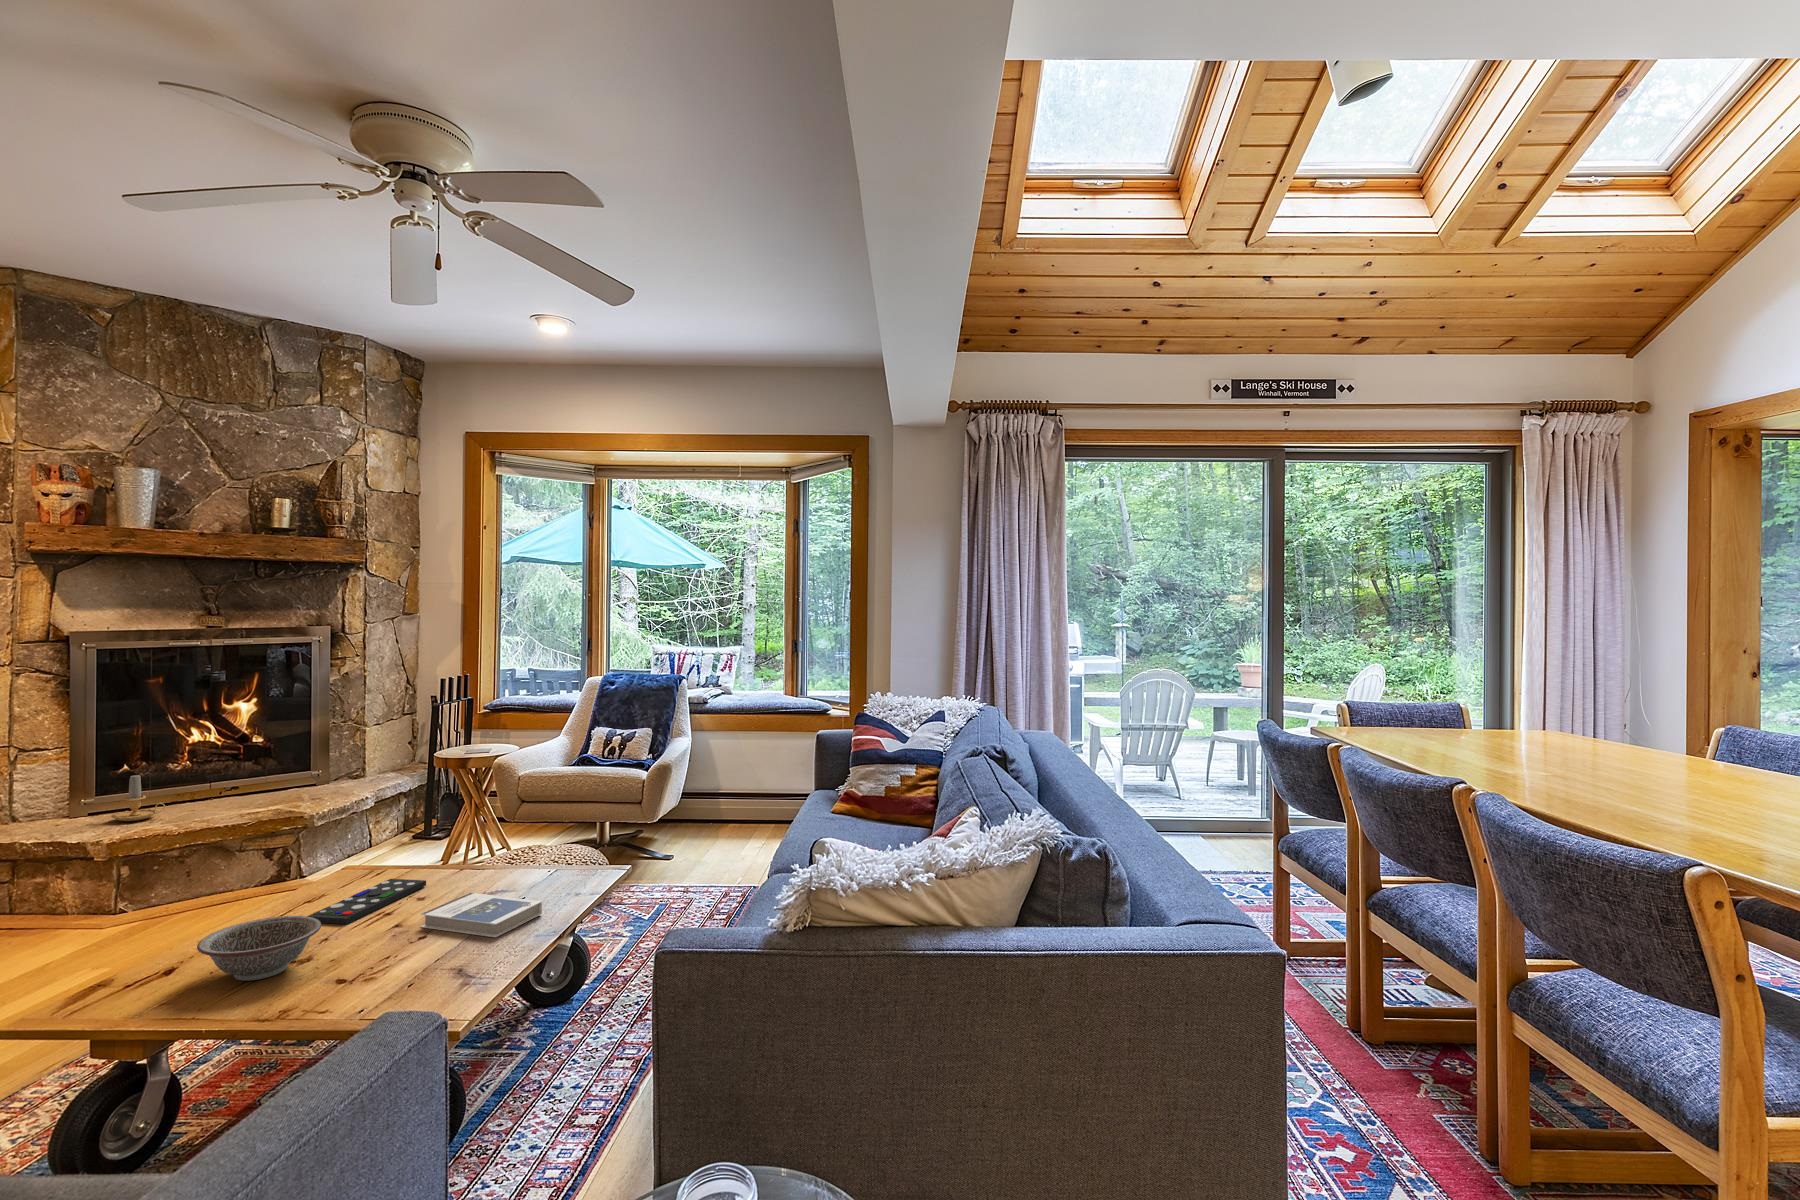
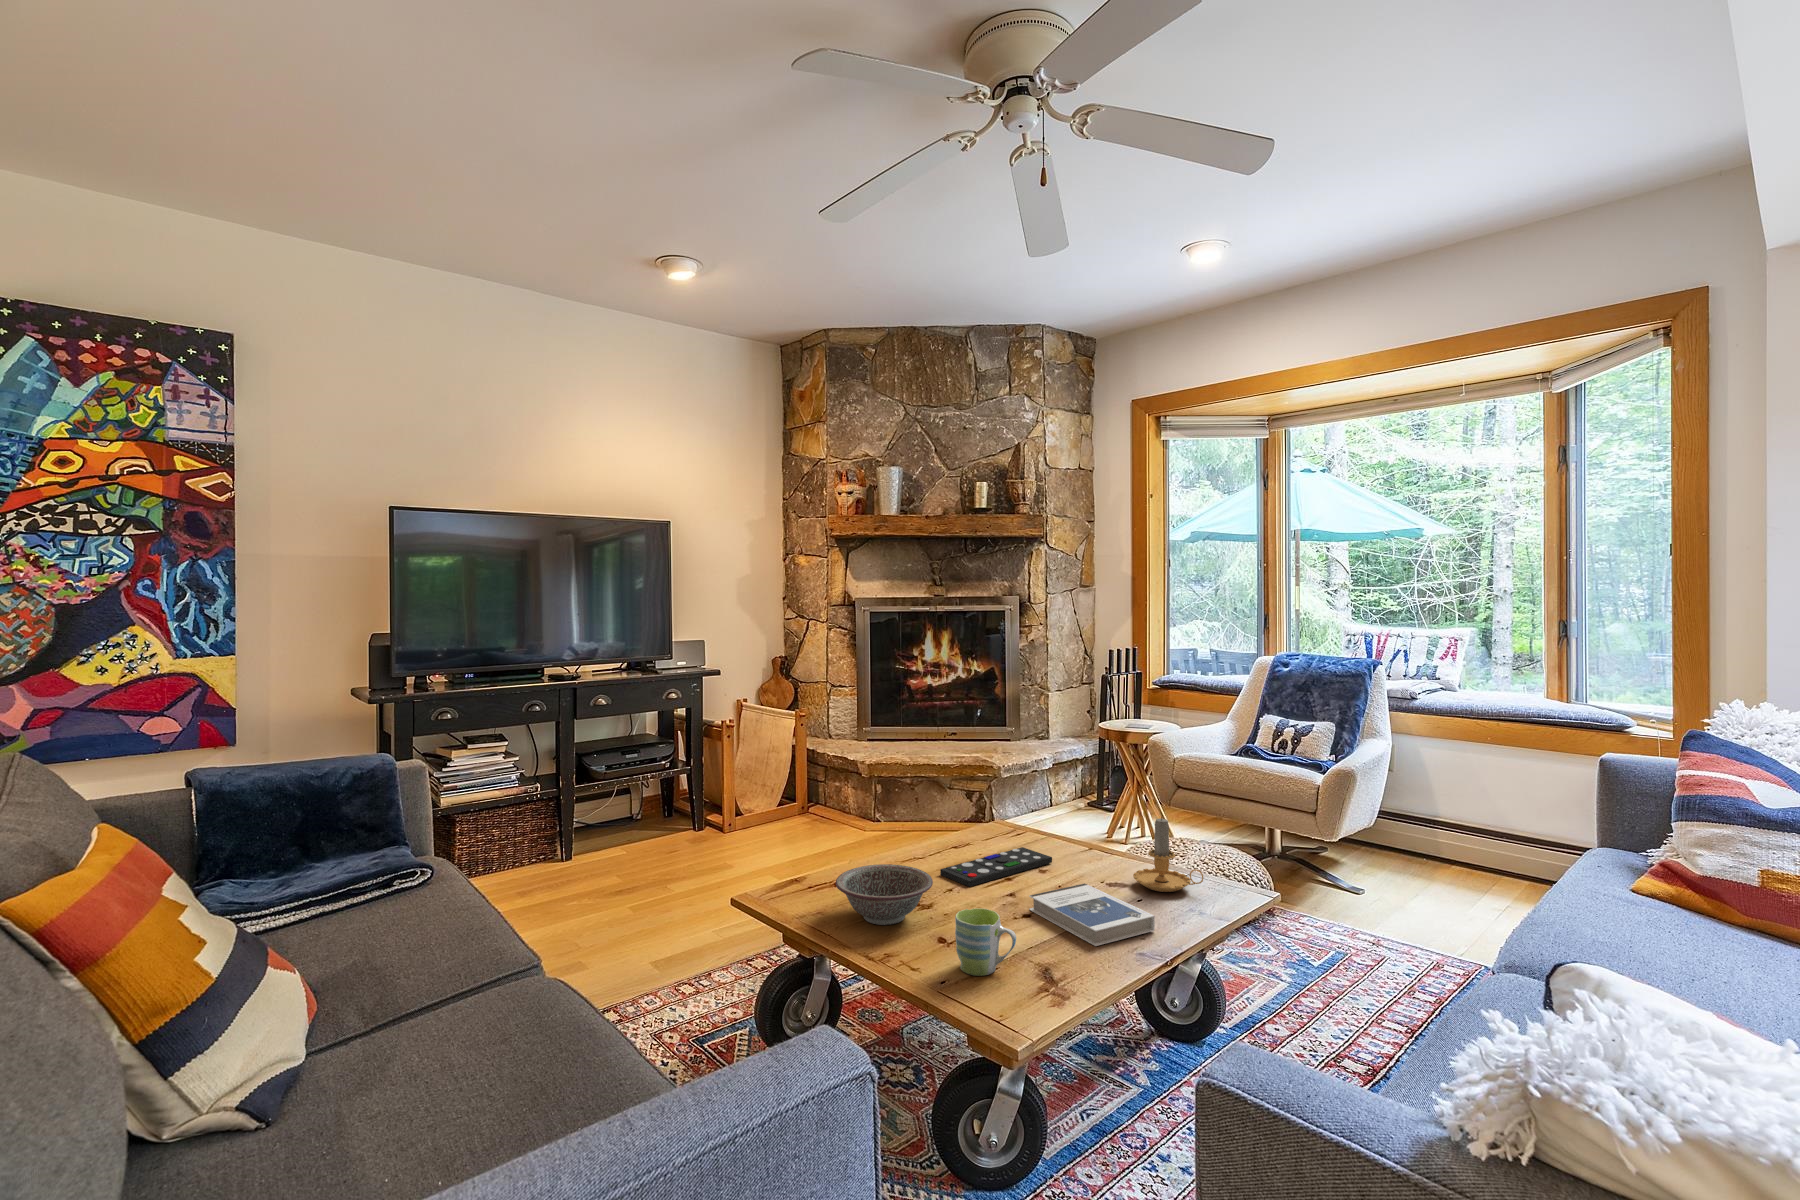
candle: present [111,775,165,821] -> present [1133,817,1204,892]
mug: none [368,927,432,989] -> present [955,908,1016,976]

